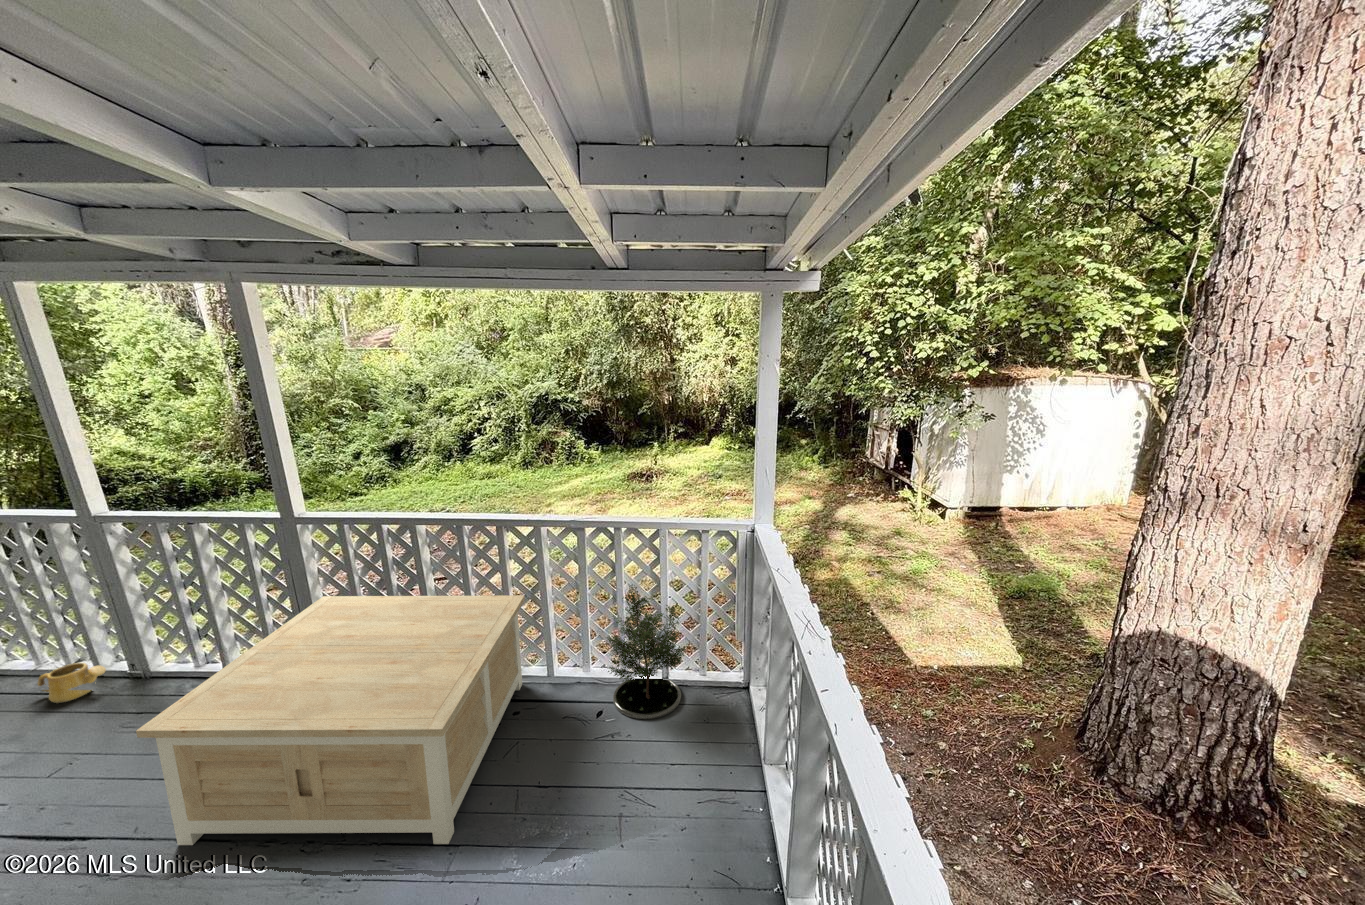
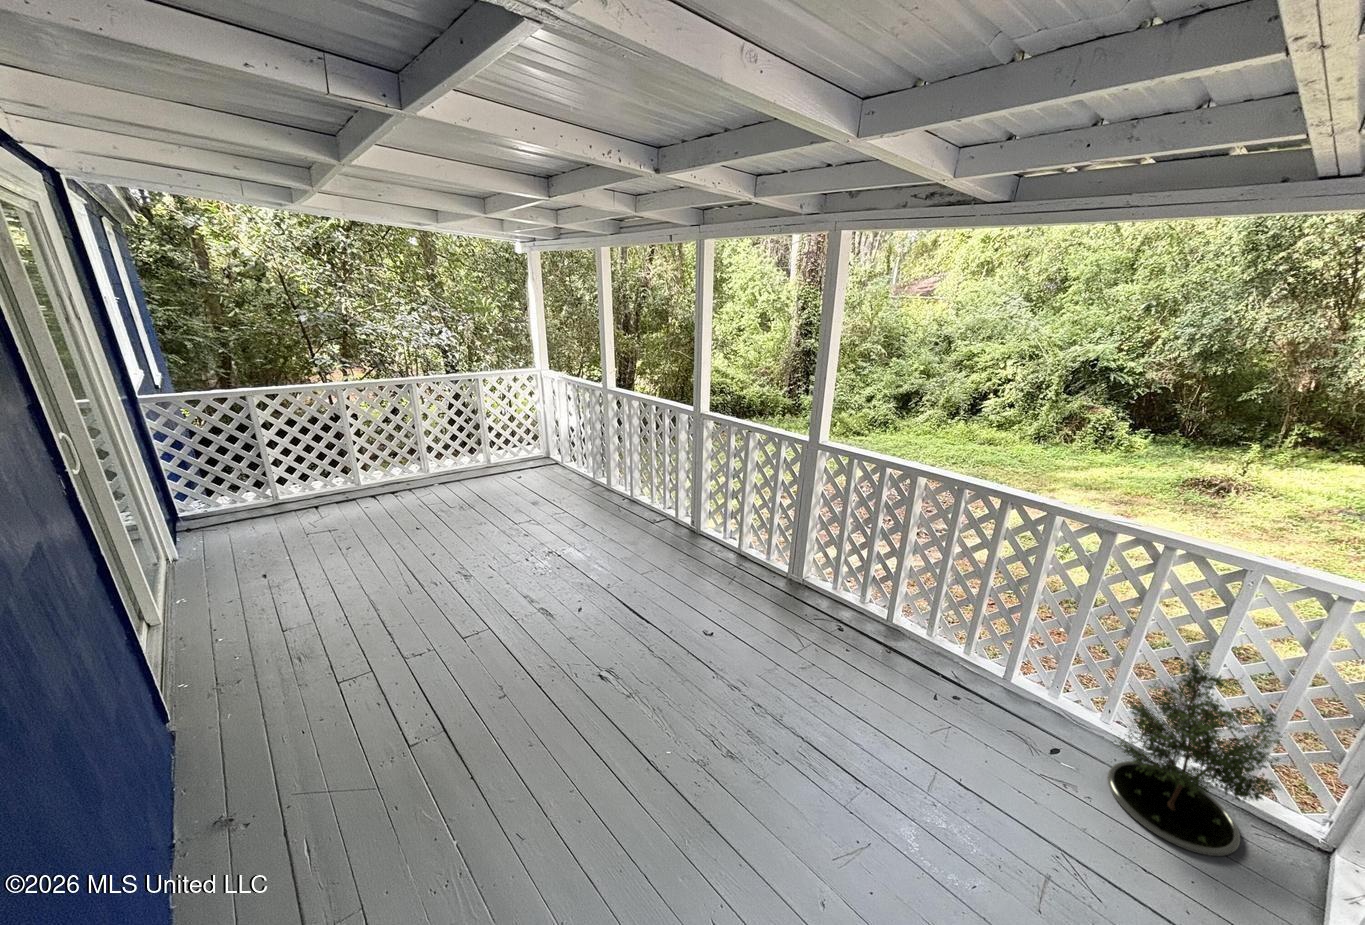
coffee table: present [136,595,525,845] -> none [675,514,1015,811]
watering can: present [38,663,106,703] -> none [651,502,681,526]

